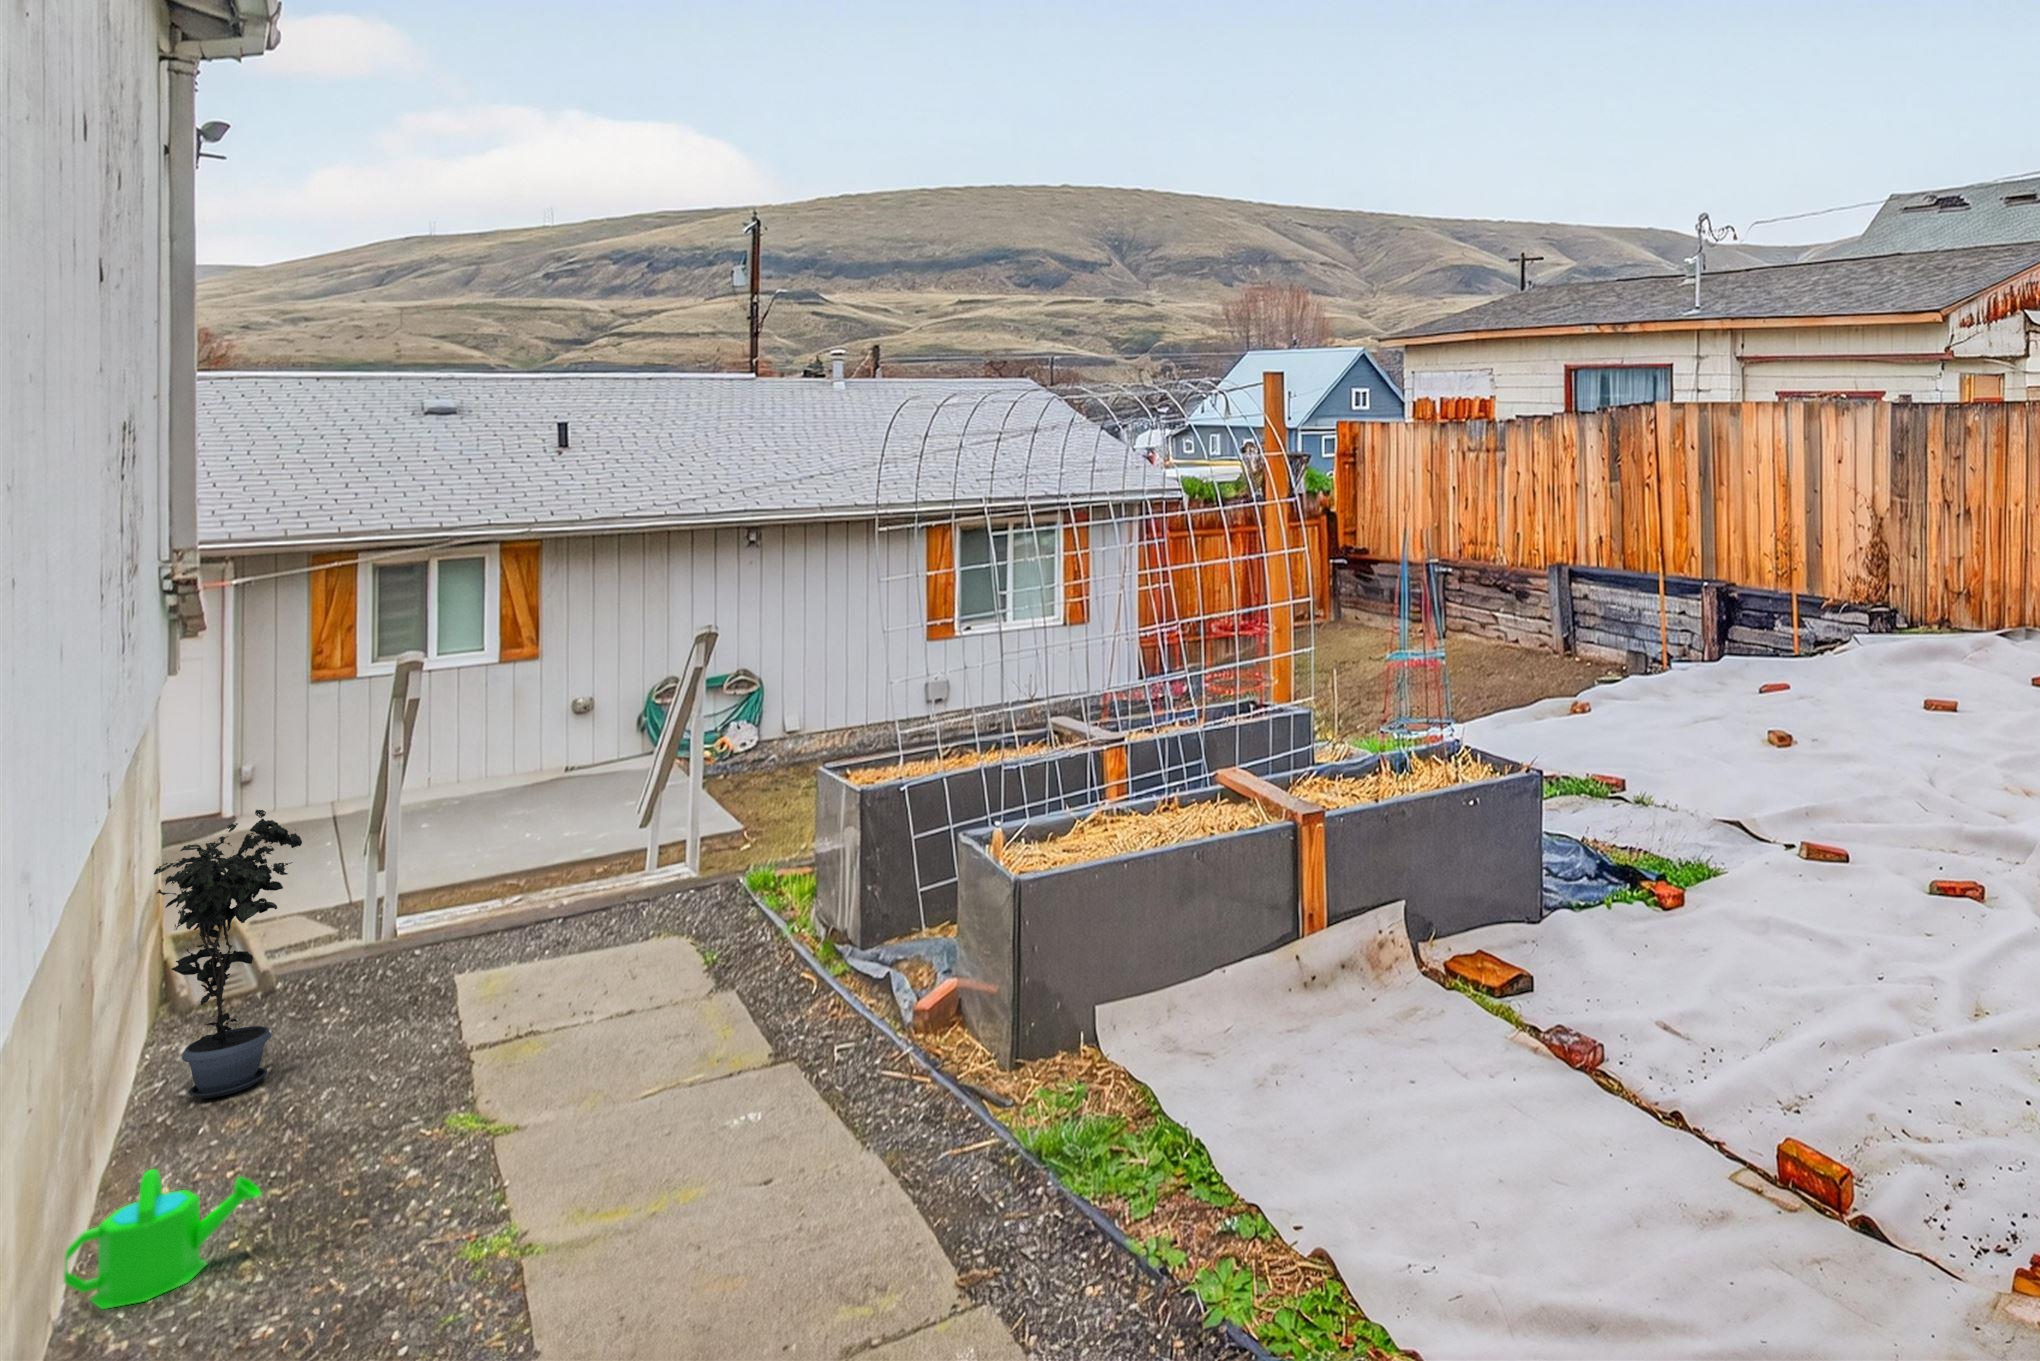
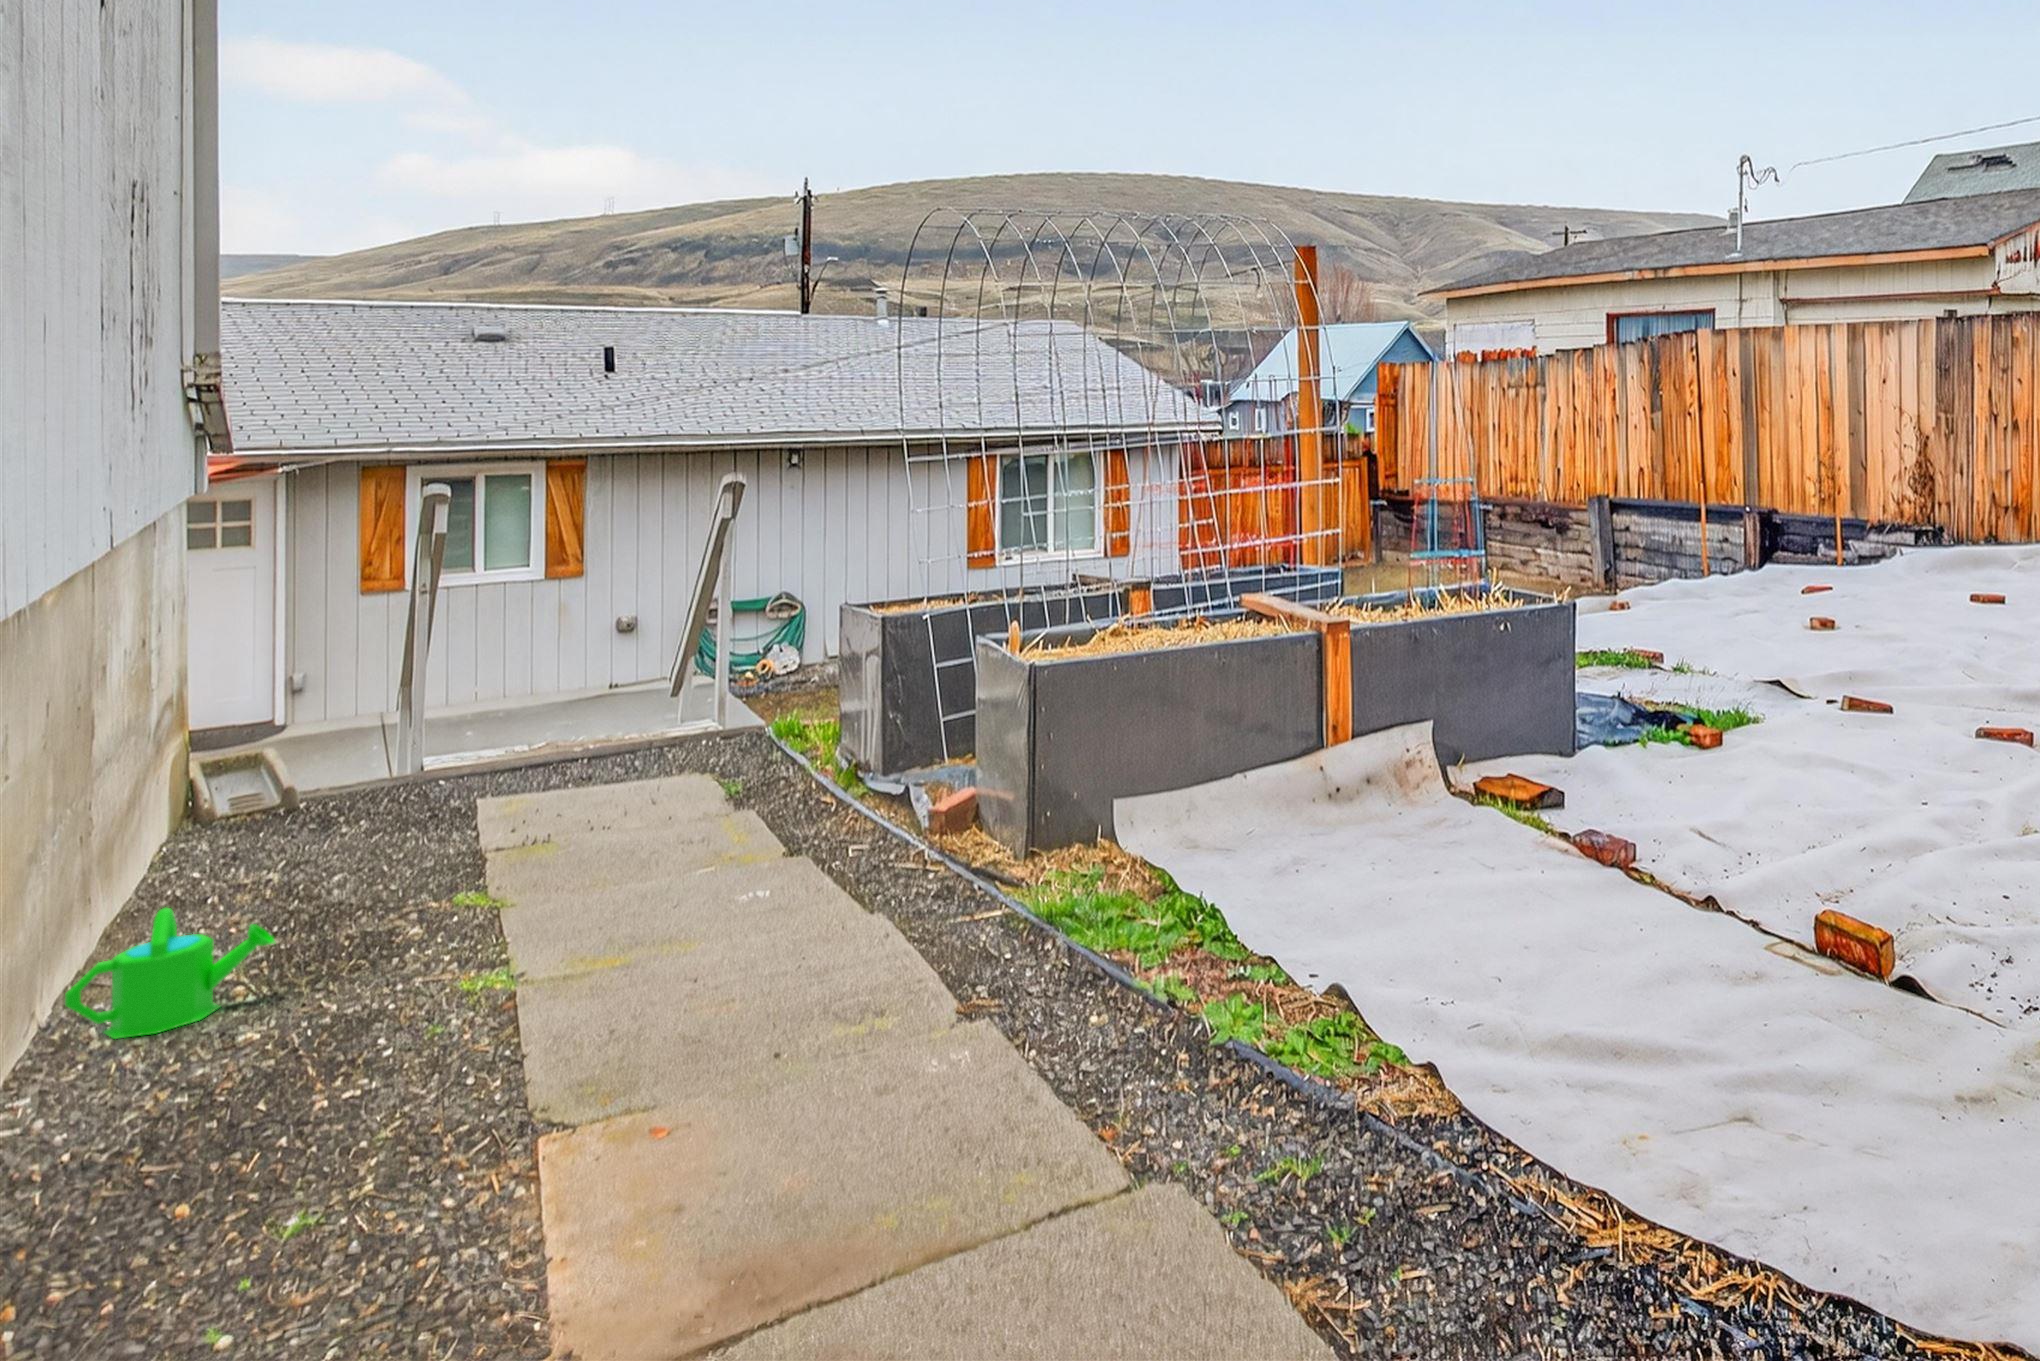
potted plant: present [154,810,302,1098] -> none [179,609,333,889]

